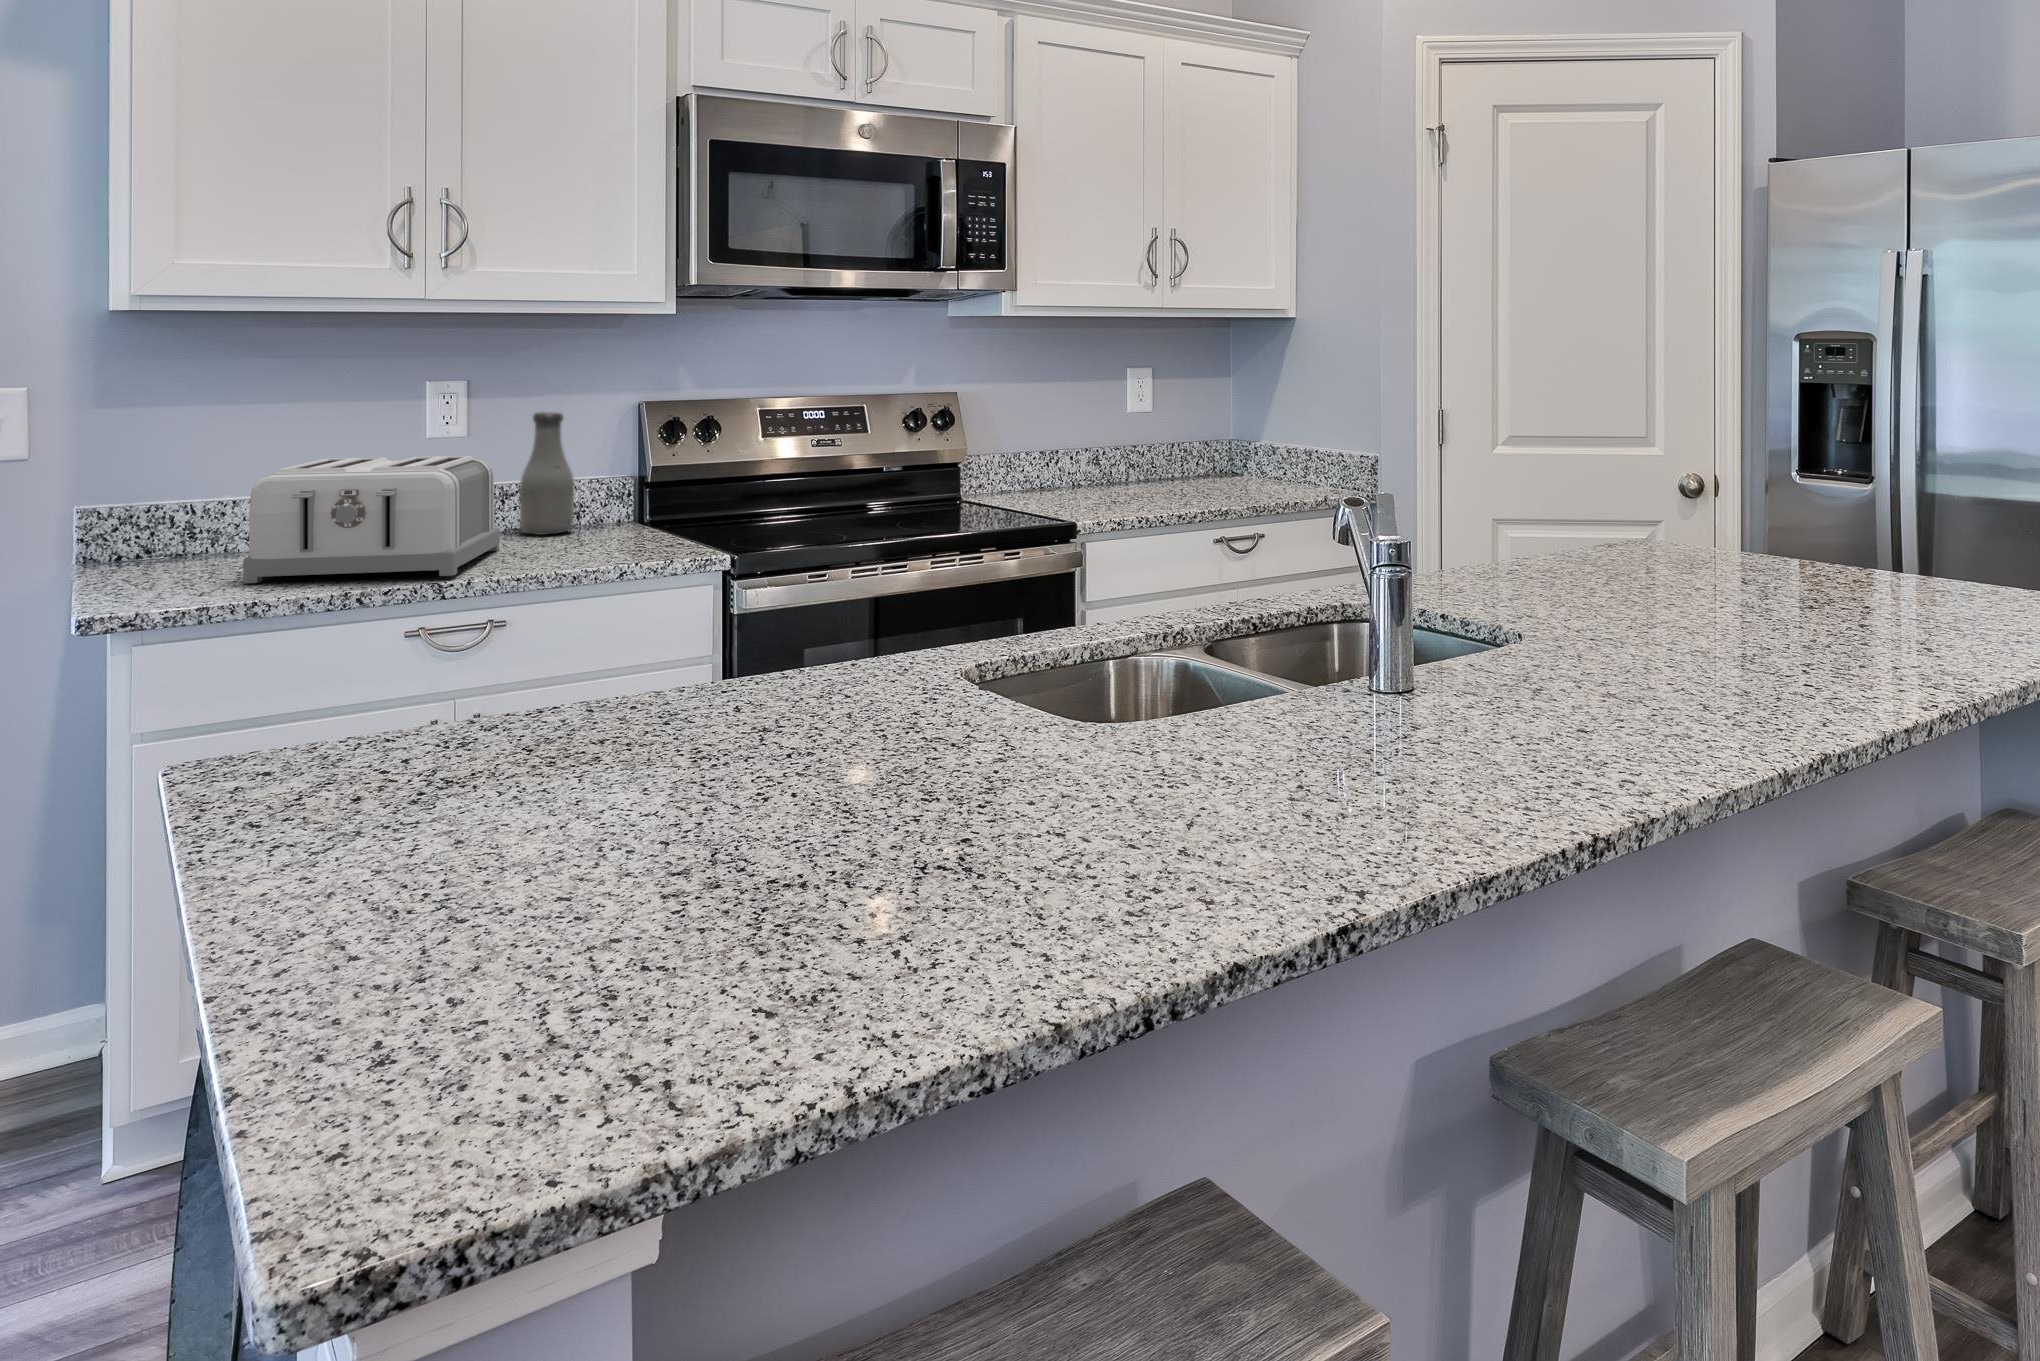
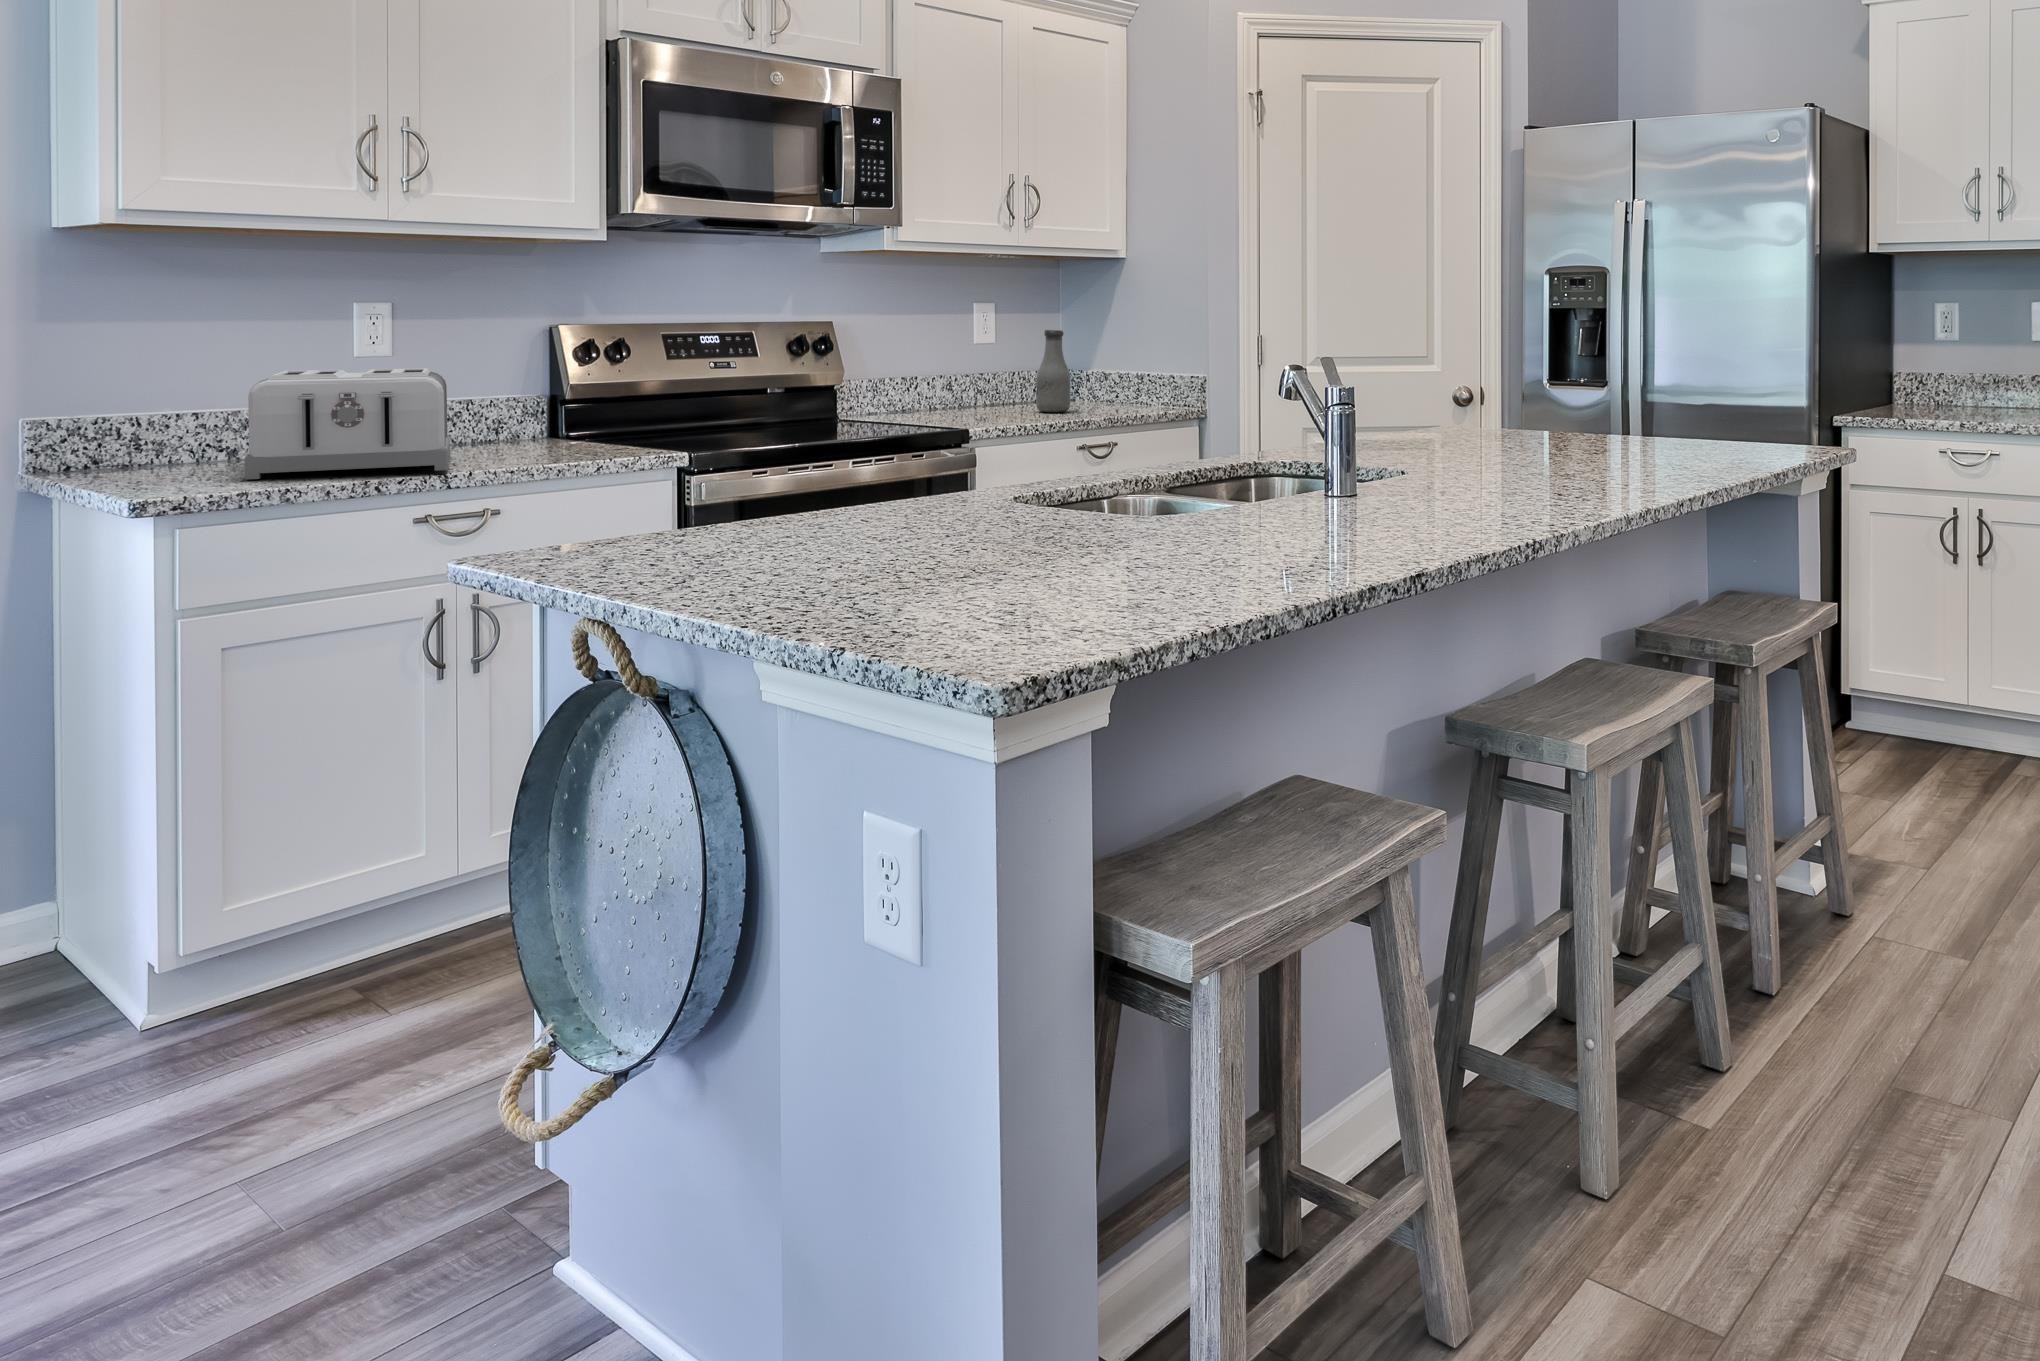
bottle: present [520,412,574,535] -> present [1036,330,1071,412]

